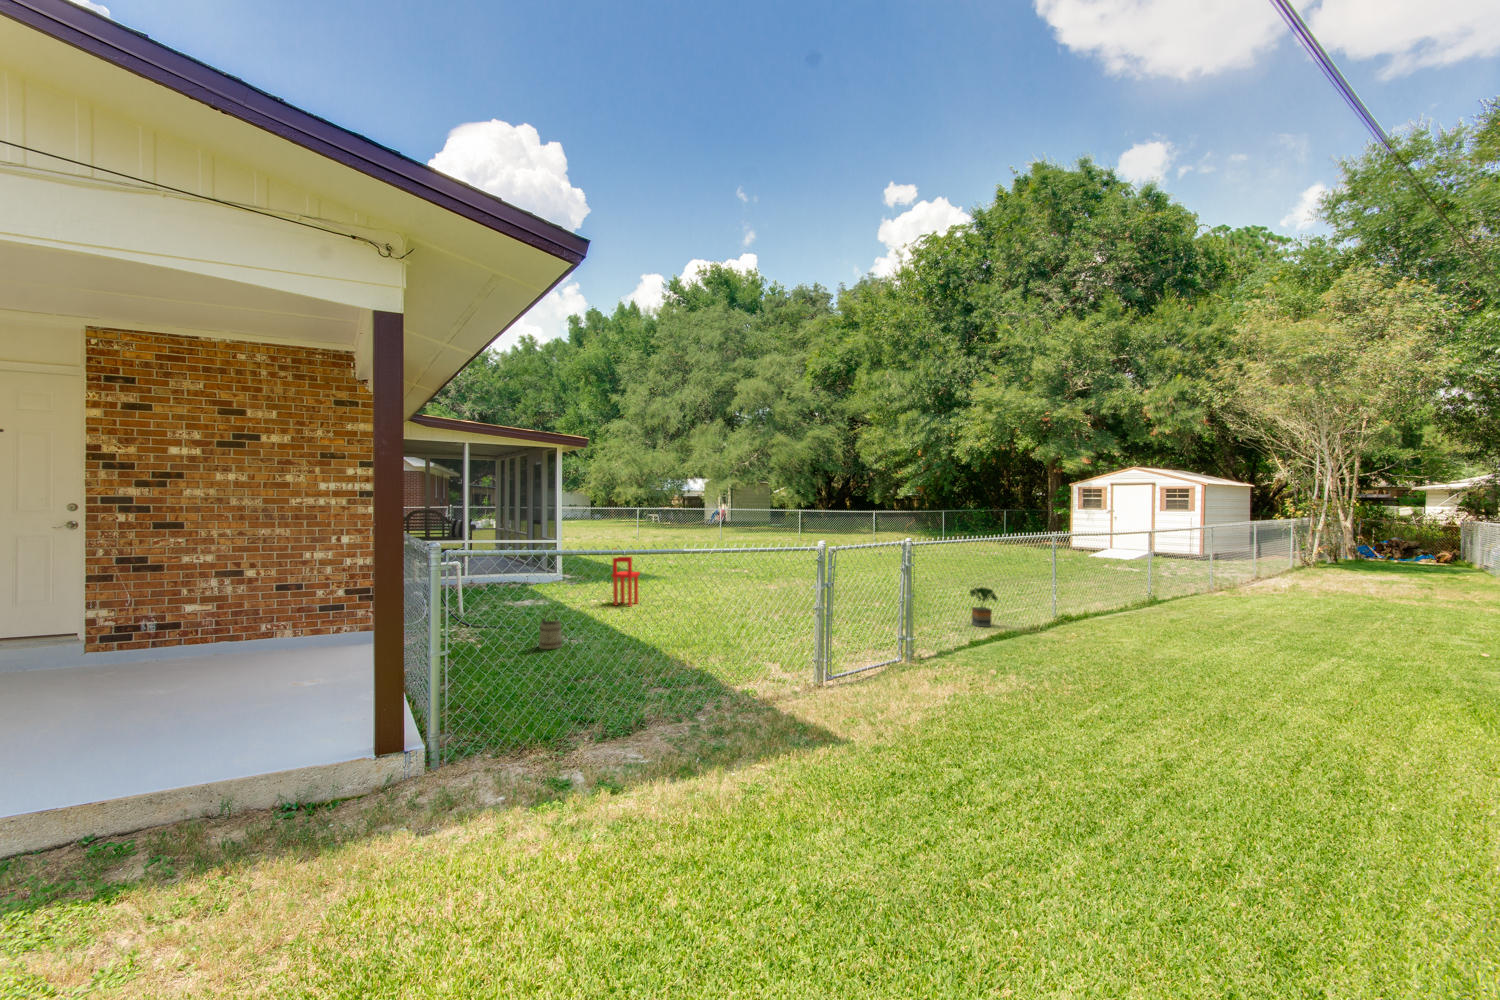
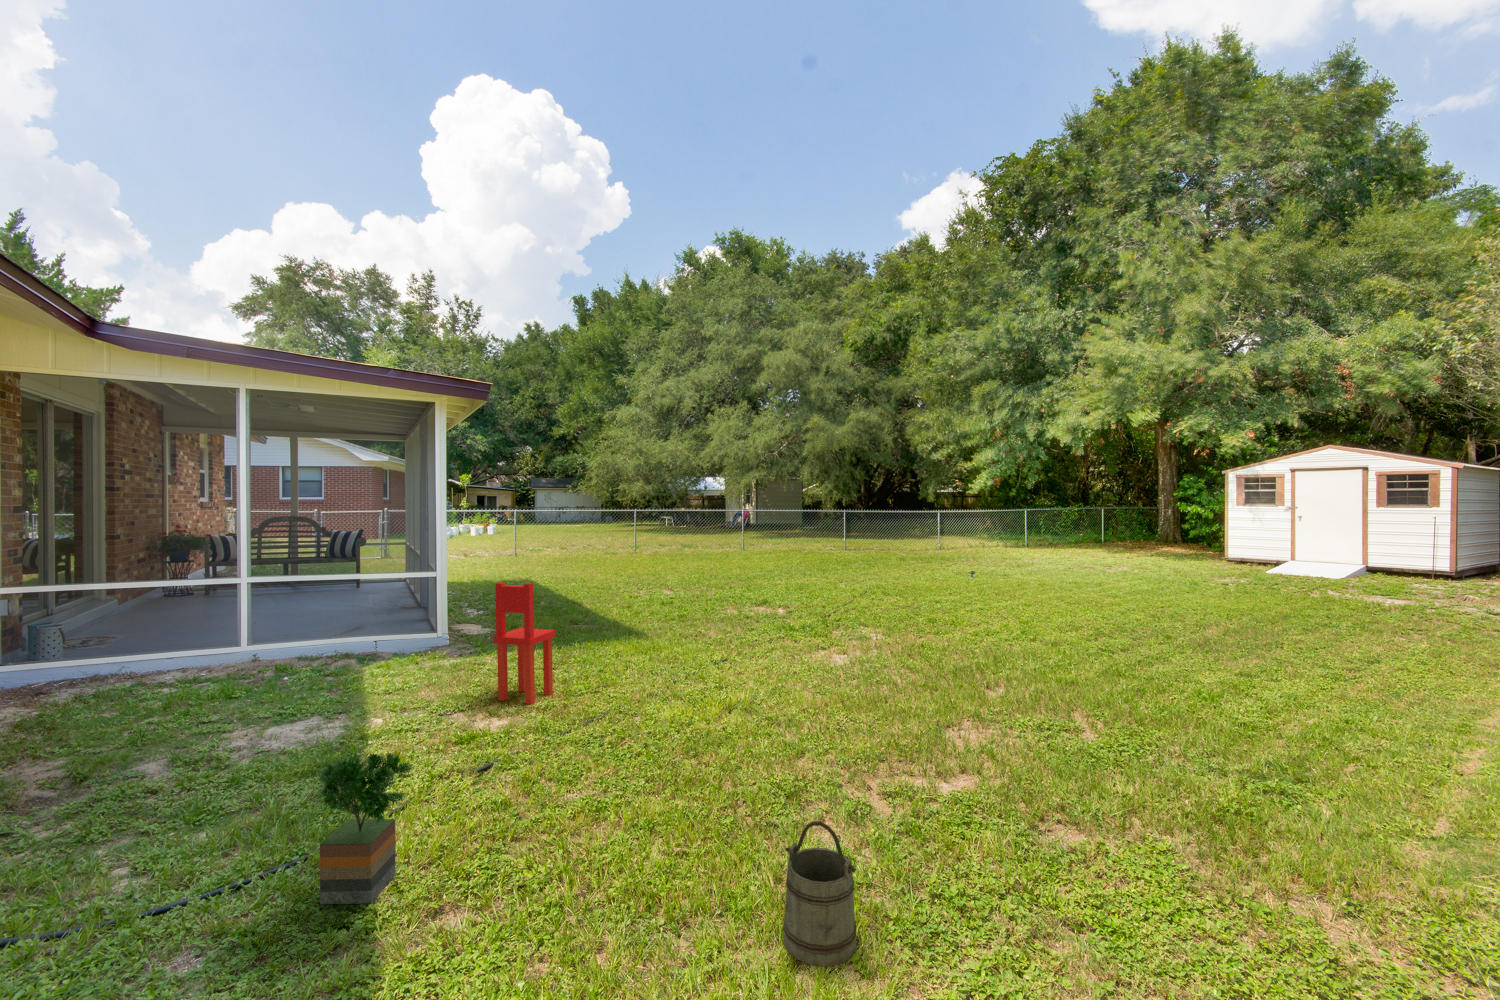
potted tree: present [970,587,998,627] -> present [317,753,412,904]
bucket: present [539,618,562,649] -> present [783,821,856,966]

